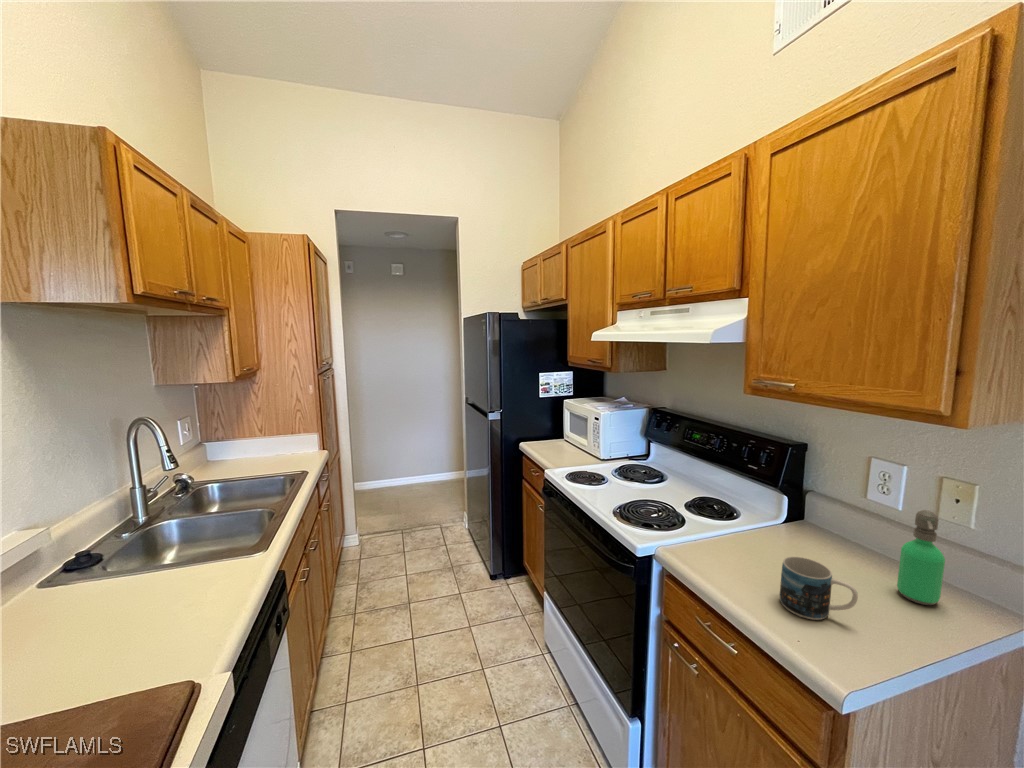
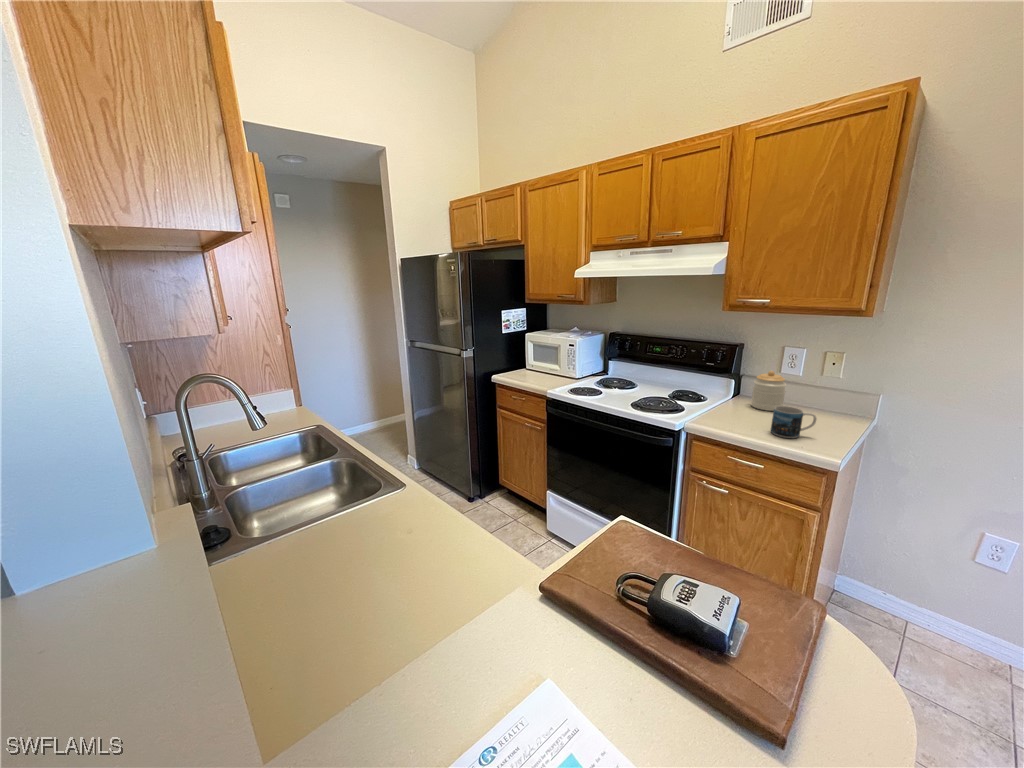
jar: none [807,494,867,563] -> present [751,371,786,411]
soap dispenser: present [897,510,945,605] -> none [810,369,837,421]

